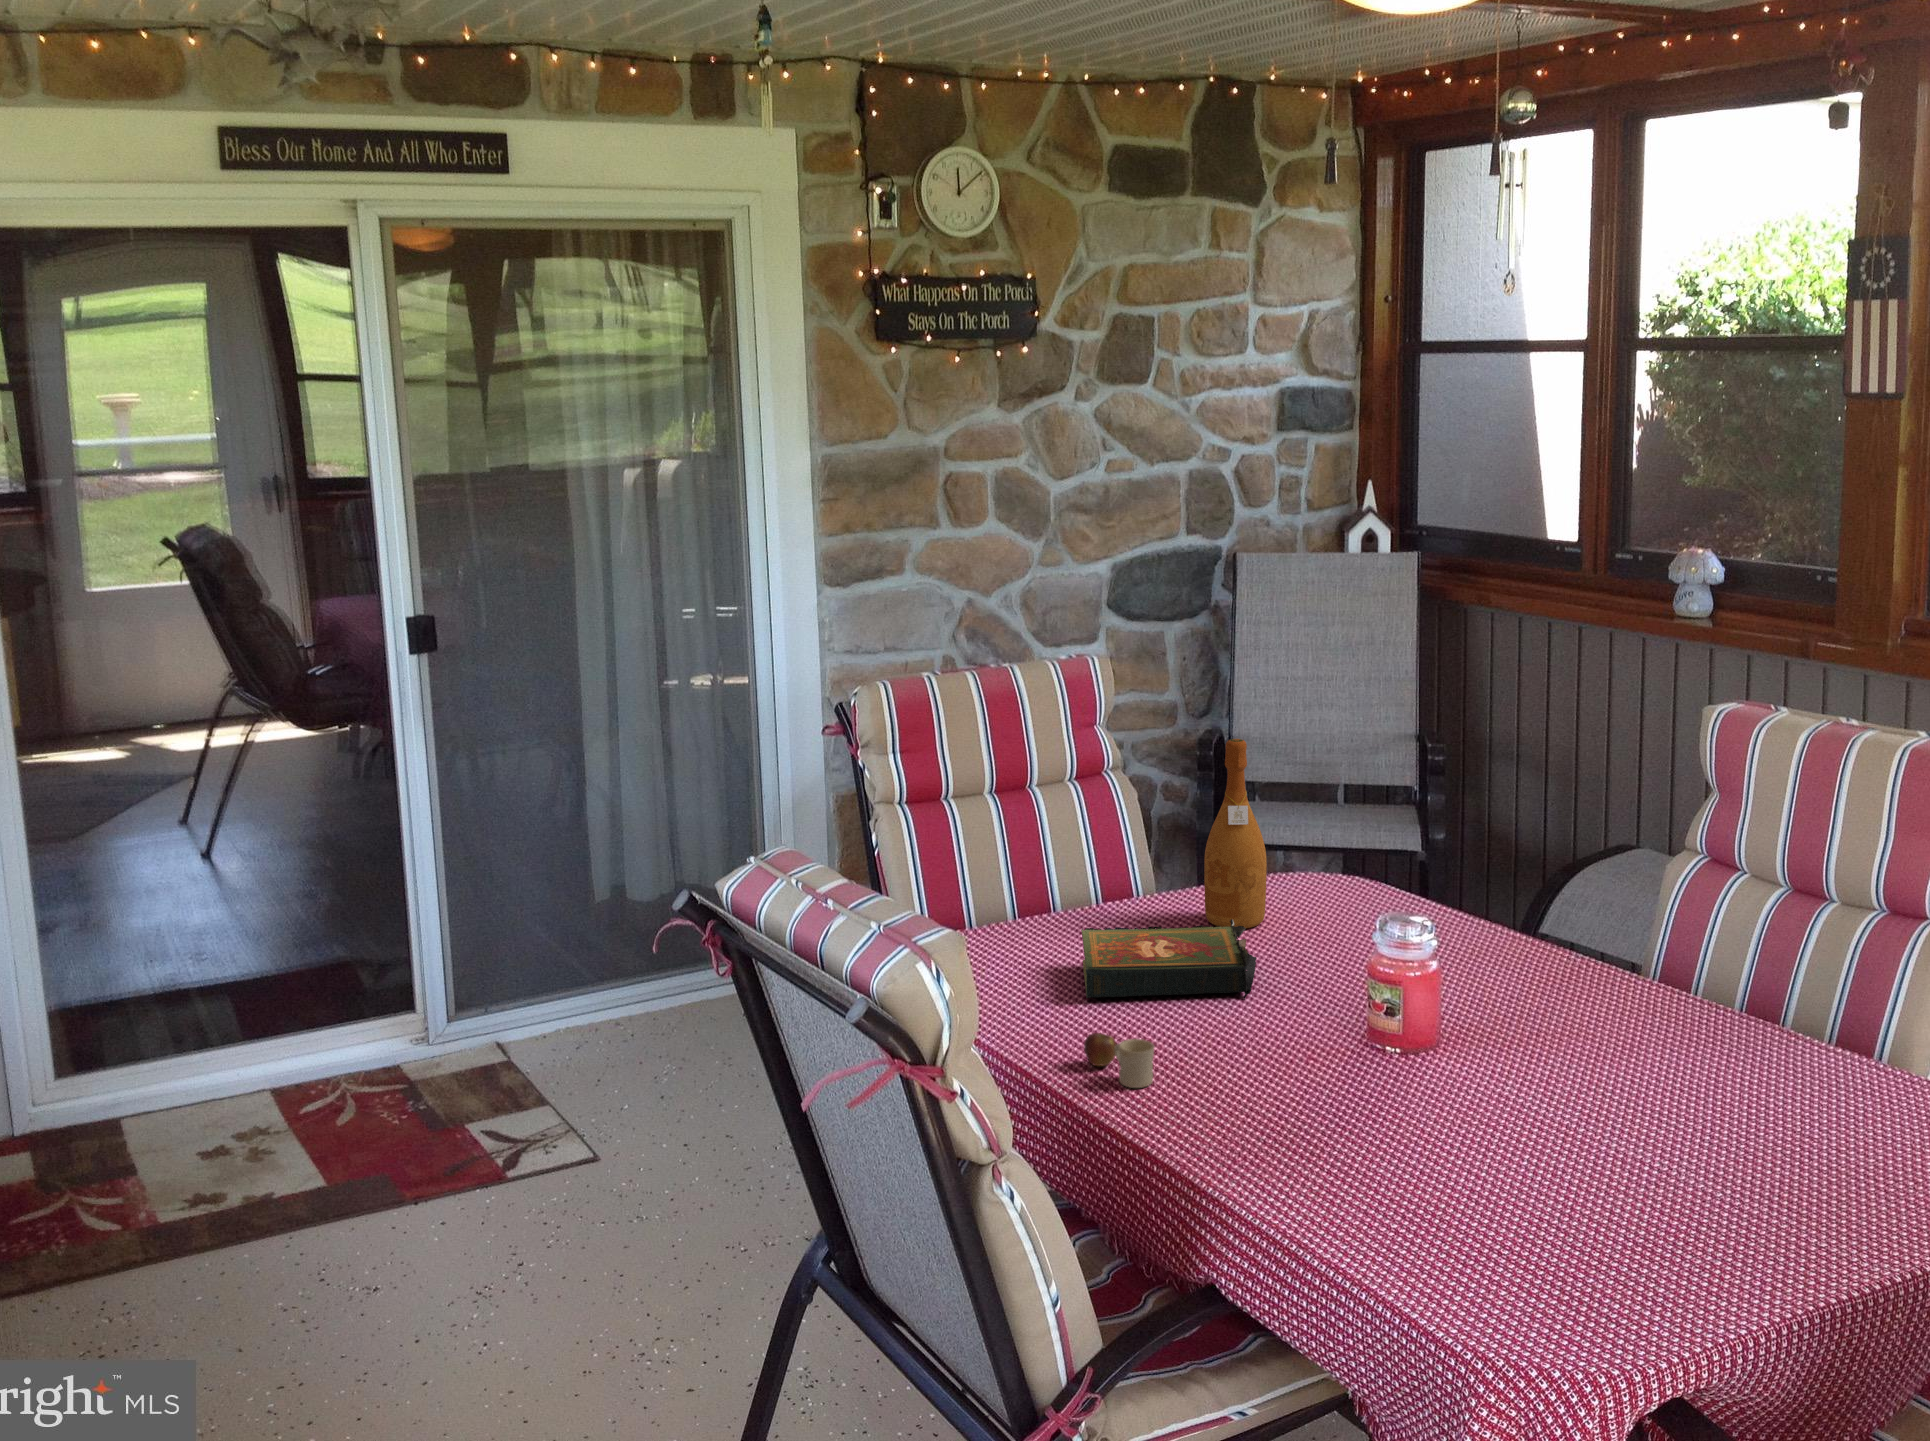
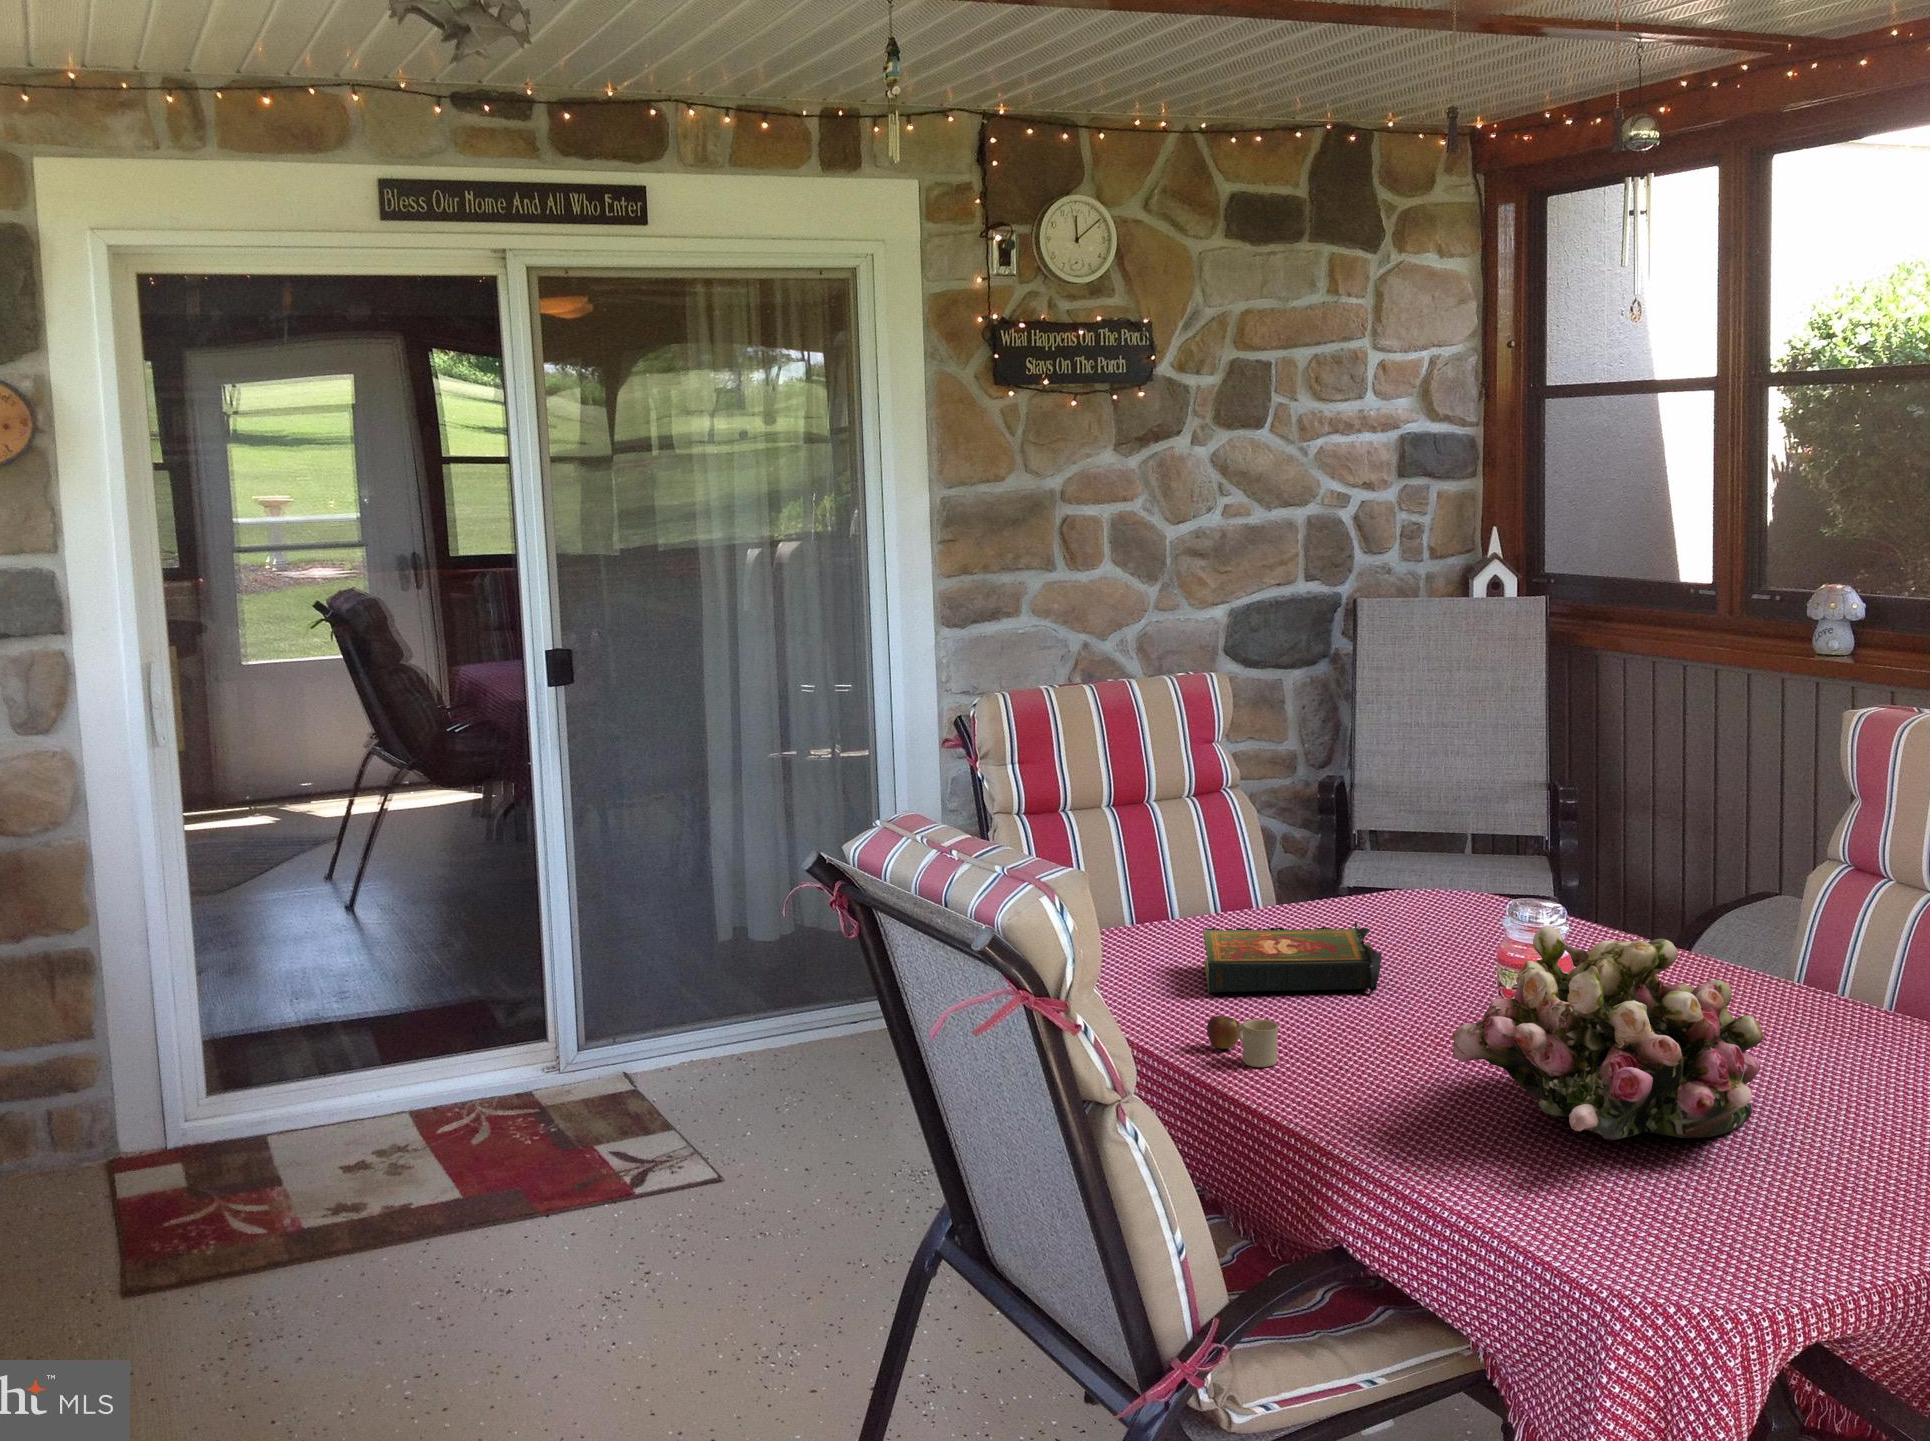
wine bottle: present [1204,739,1267,928] -> none [1328,744,1391,937]
flower arrangement: none [1324,958,1623,1177] -> present [1452,926,1763,1140]

